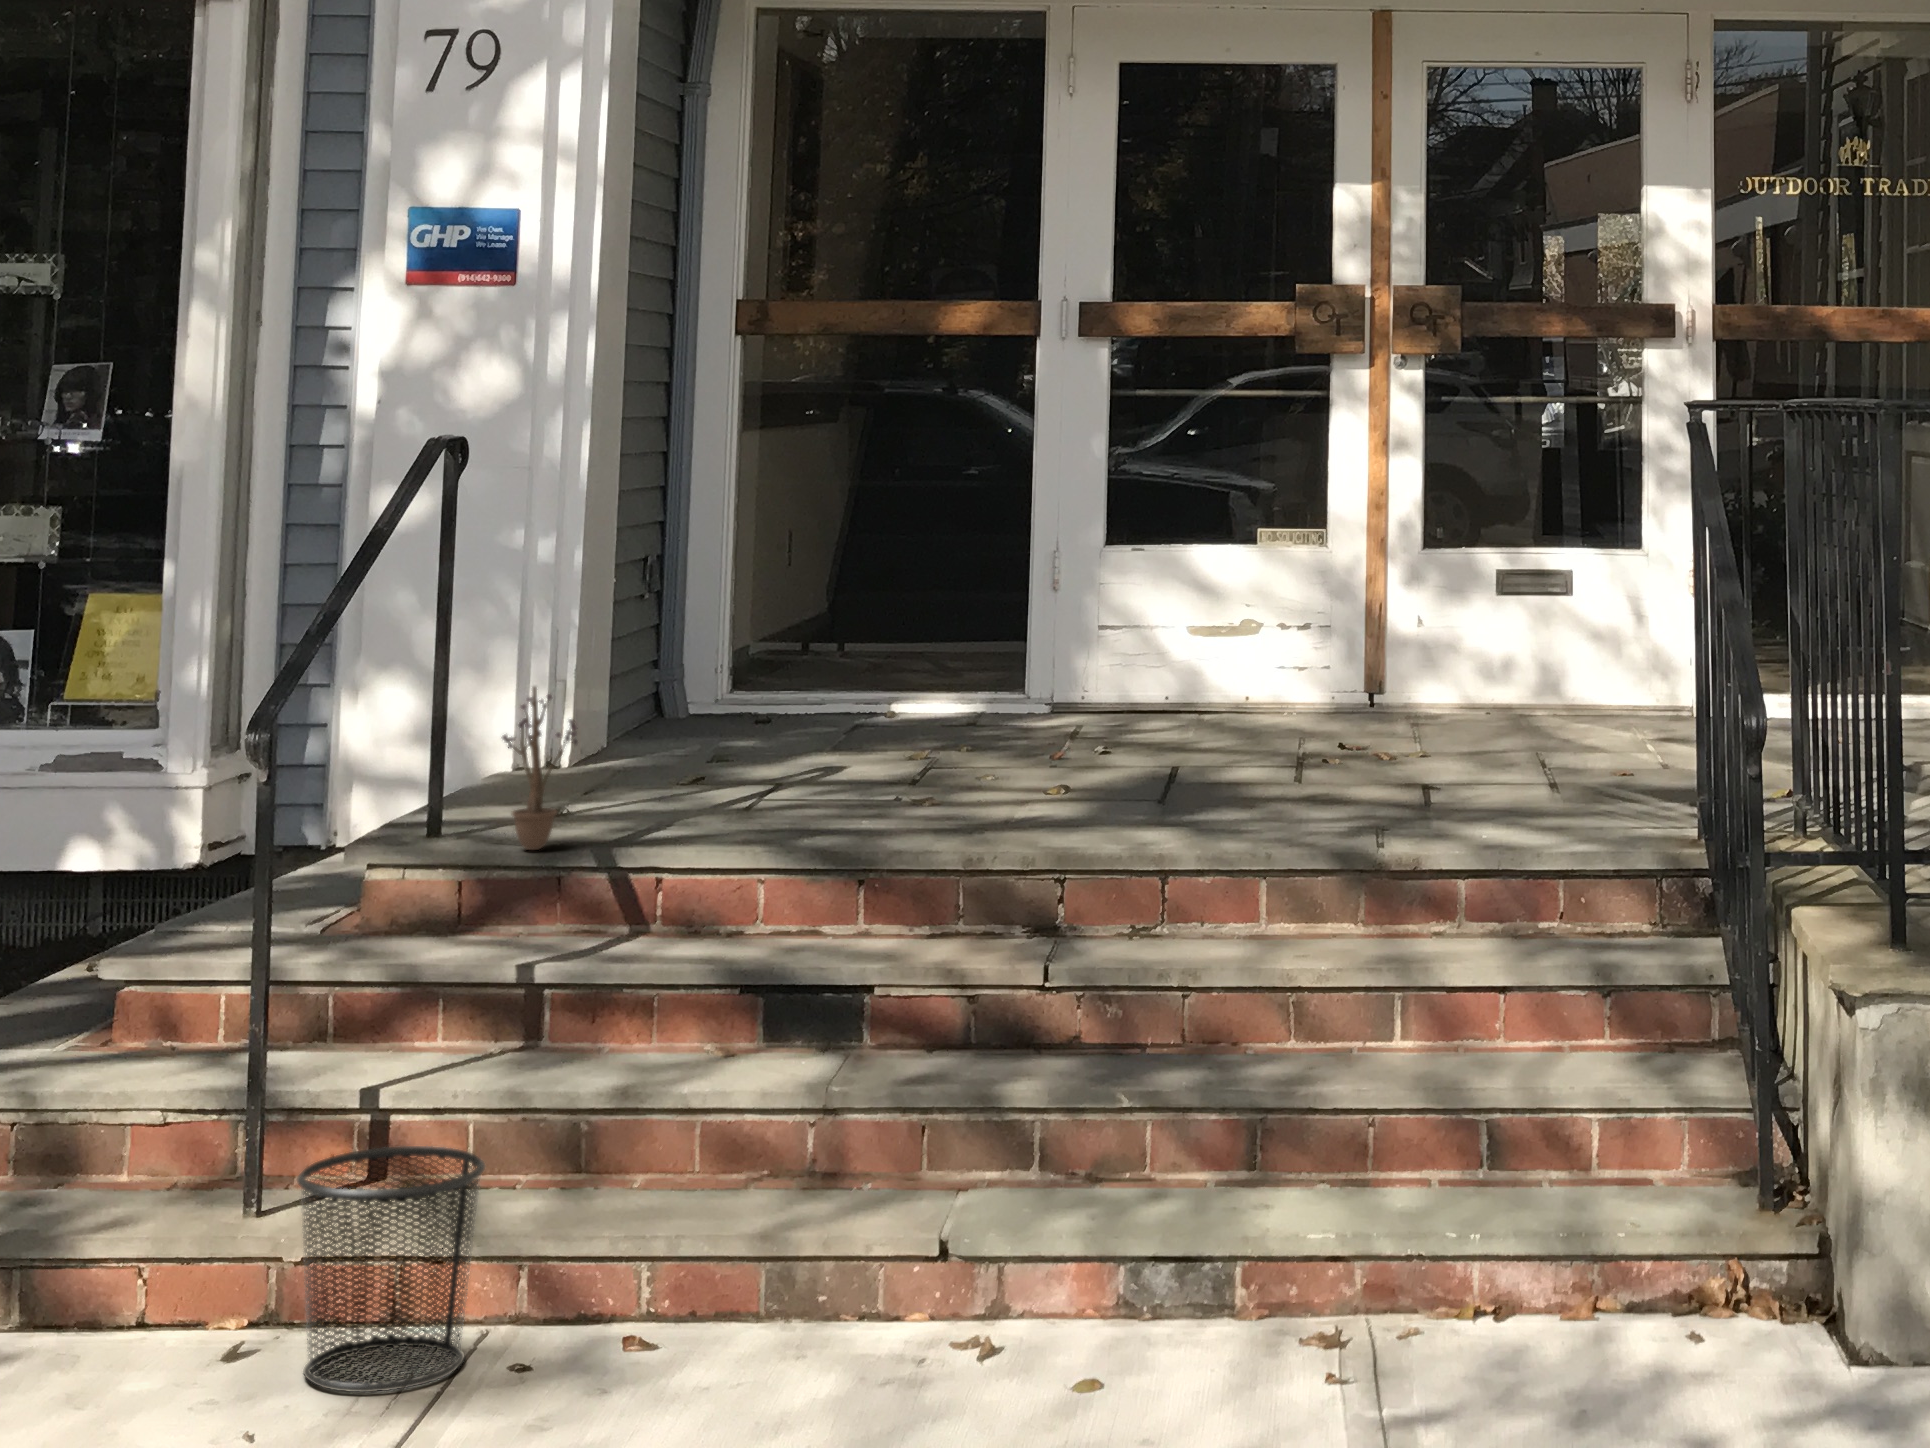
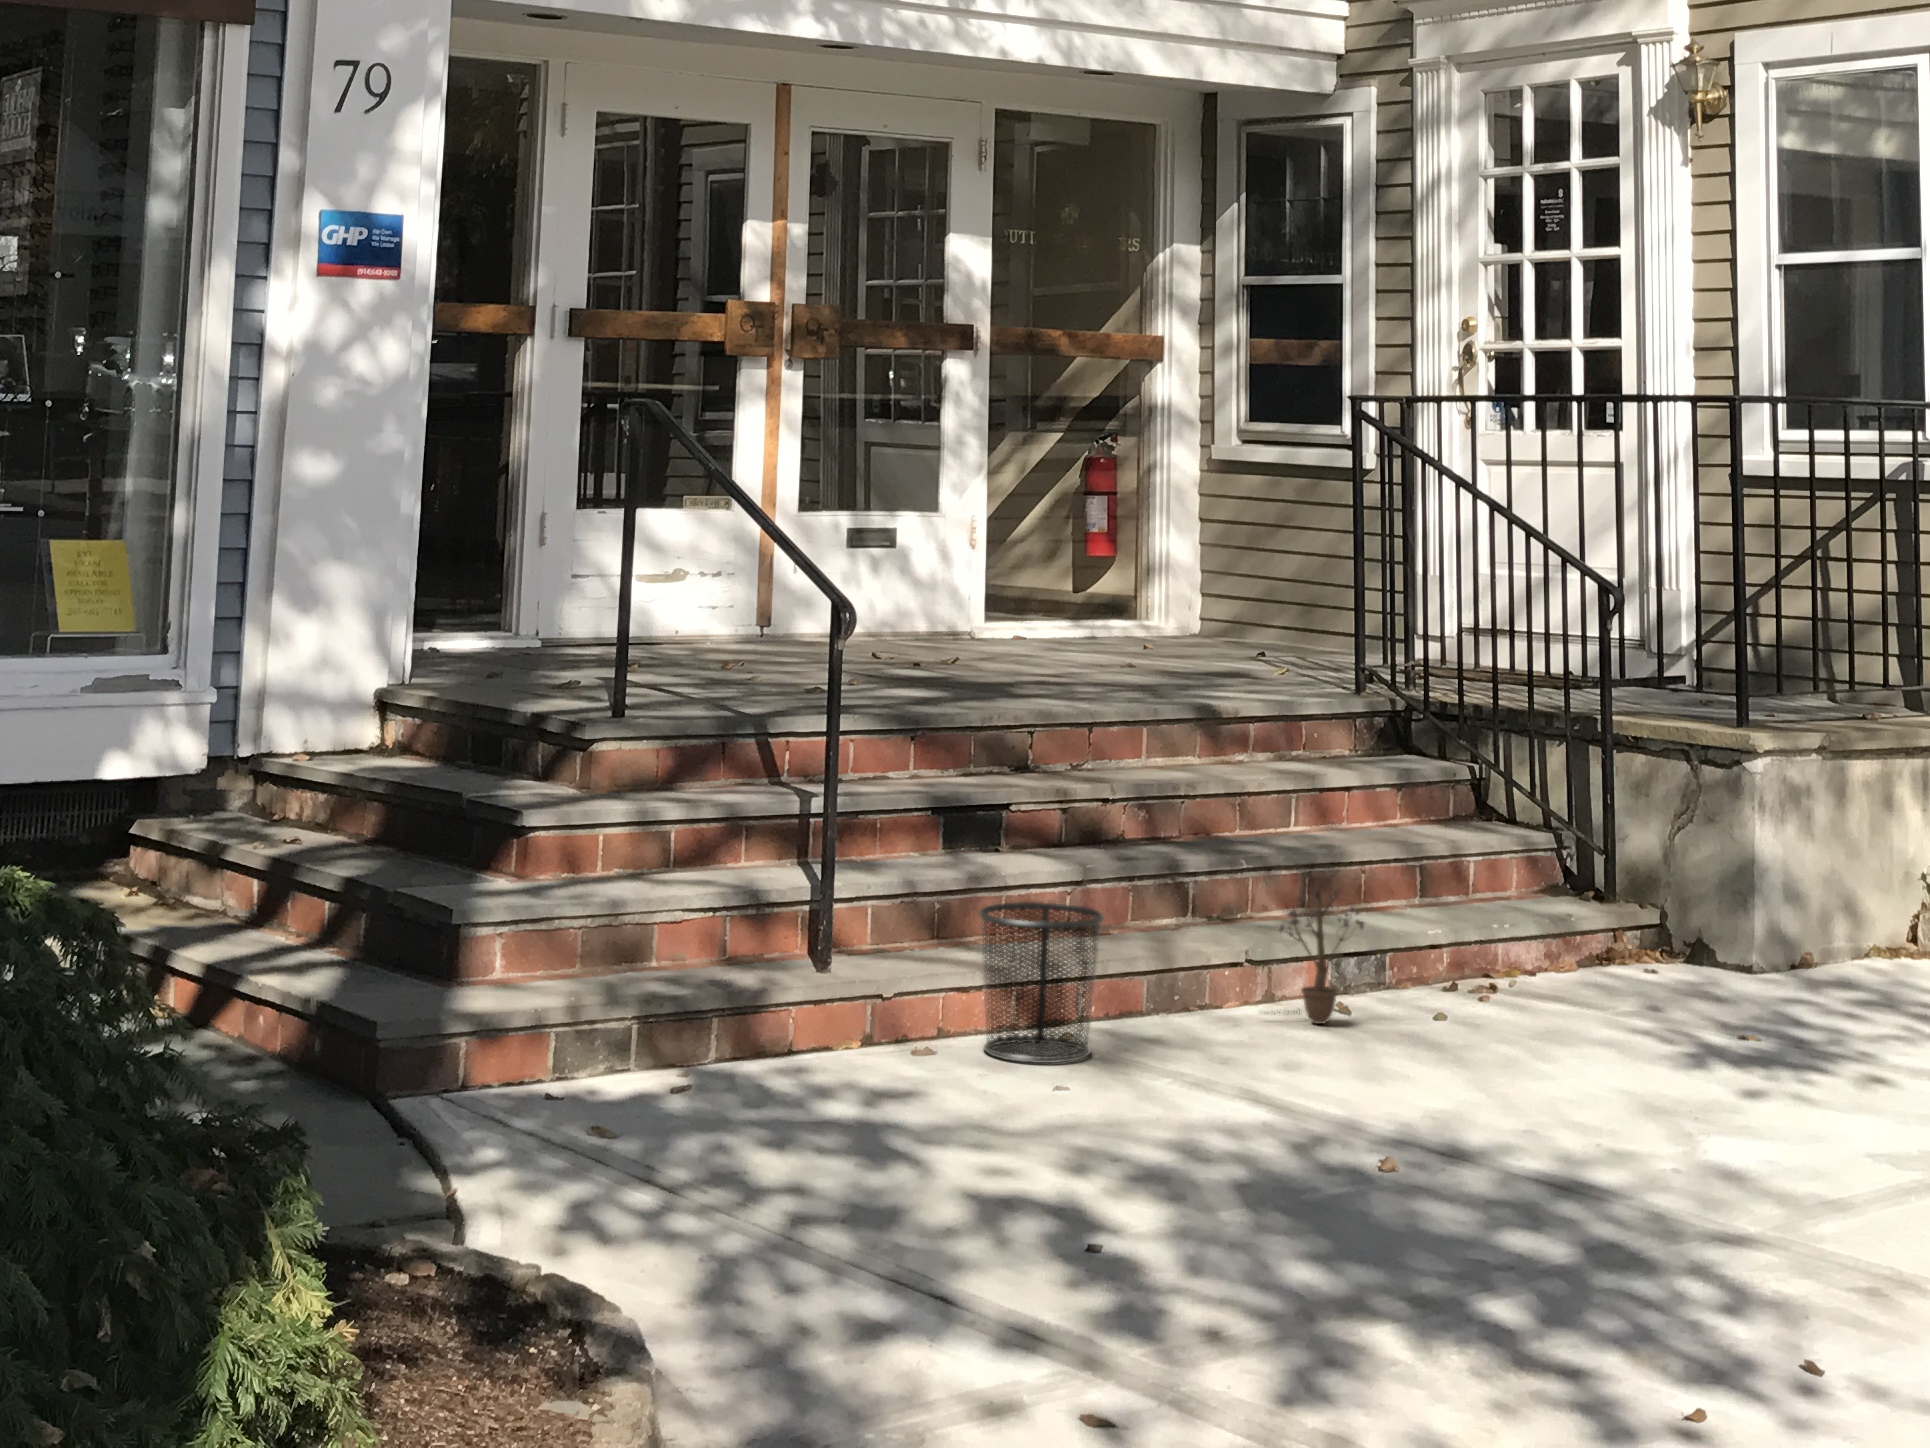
decorative plant: present [488,686,578,850] -> present [1264,881,1364,1024]

